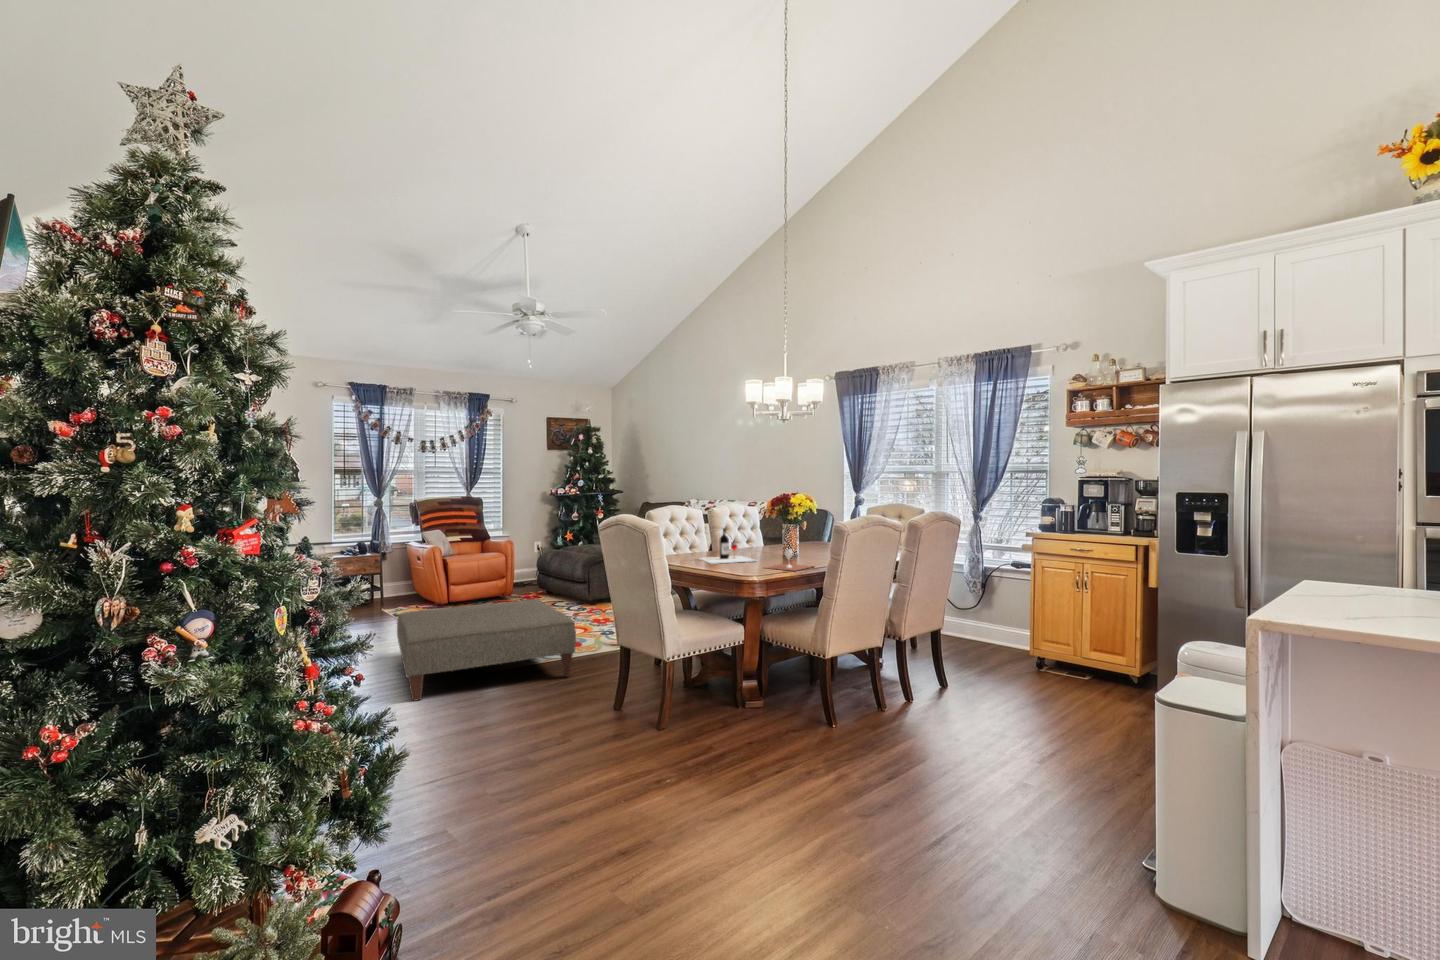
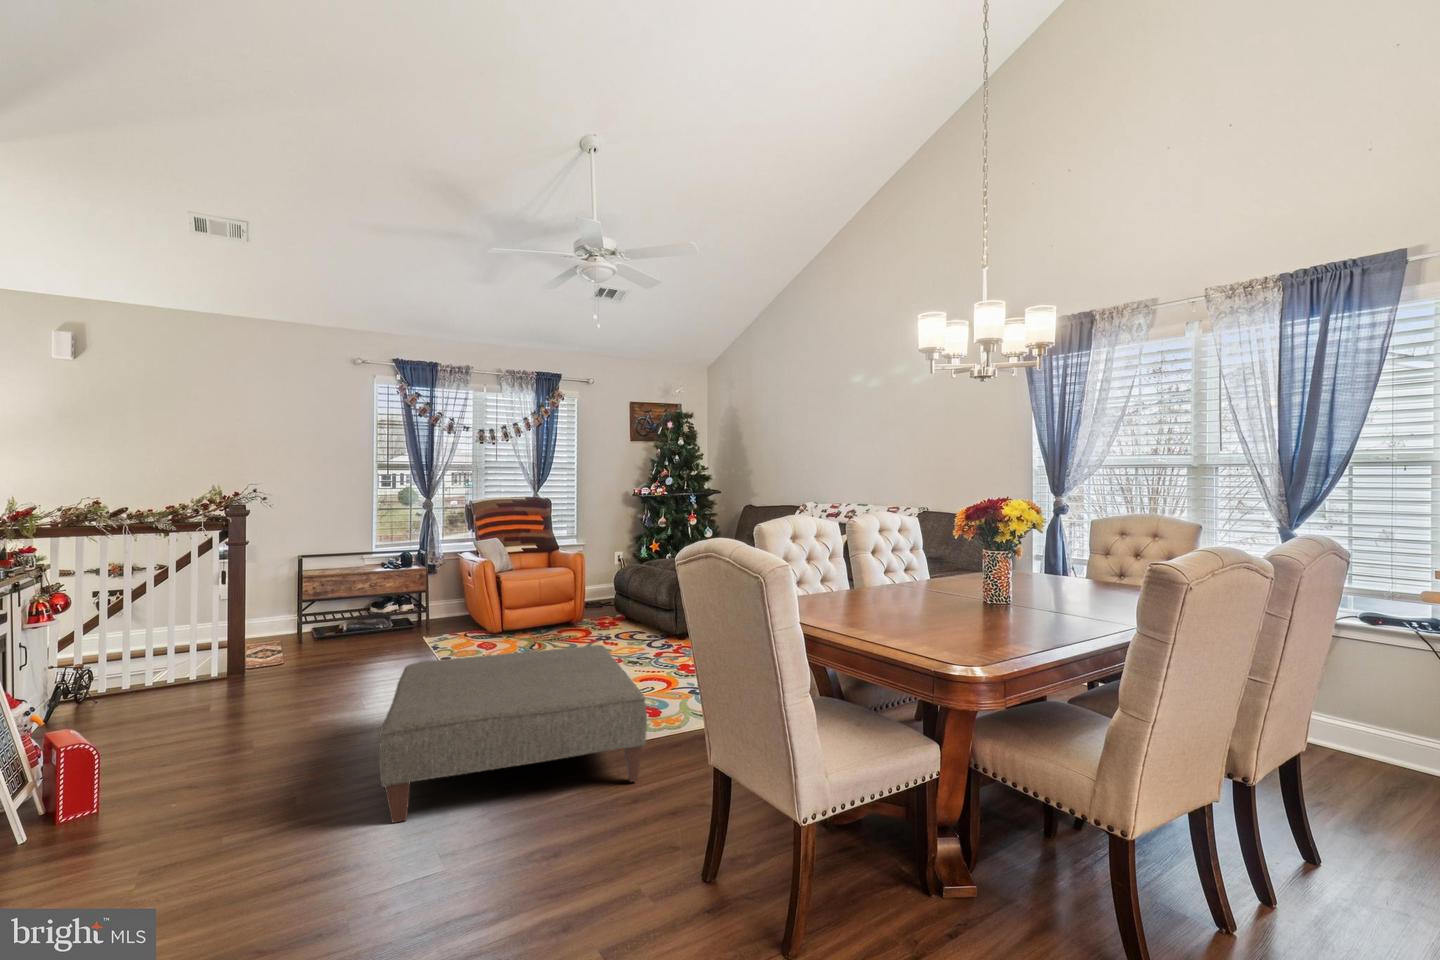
wine bottle: present [701,528,755,564] -> none [840,557,951,621]
wine glass: present [766,549,812,571] -> none [969,603,1072,649]

